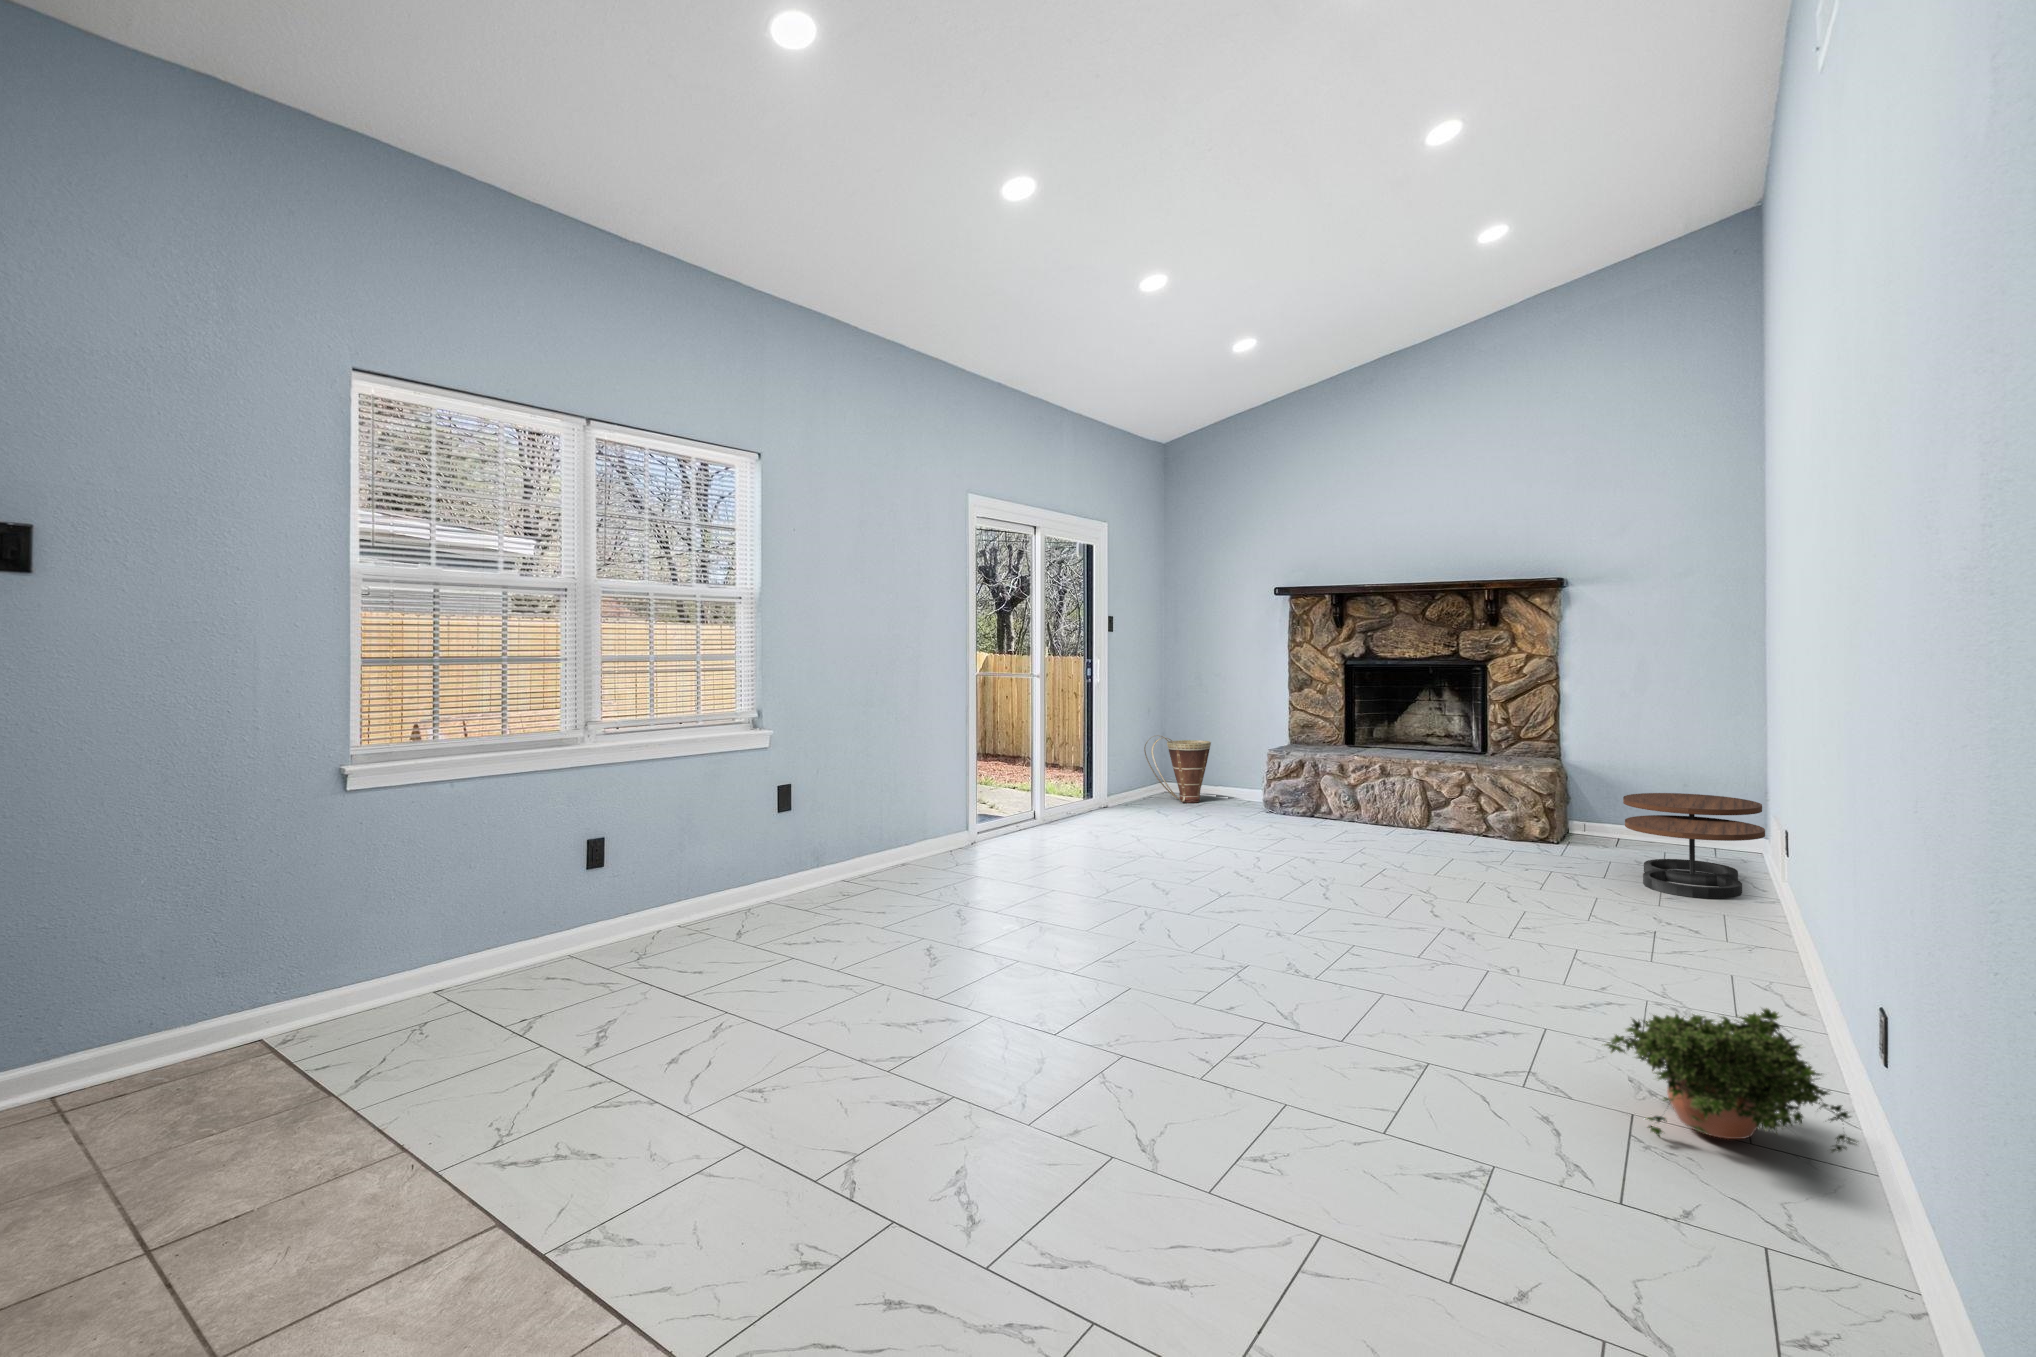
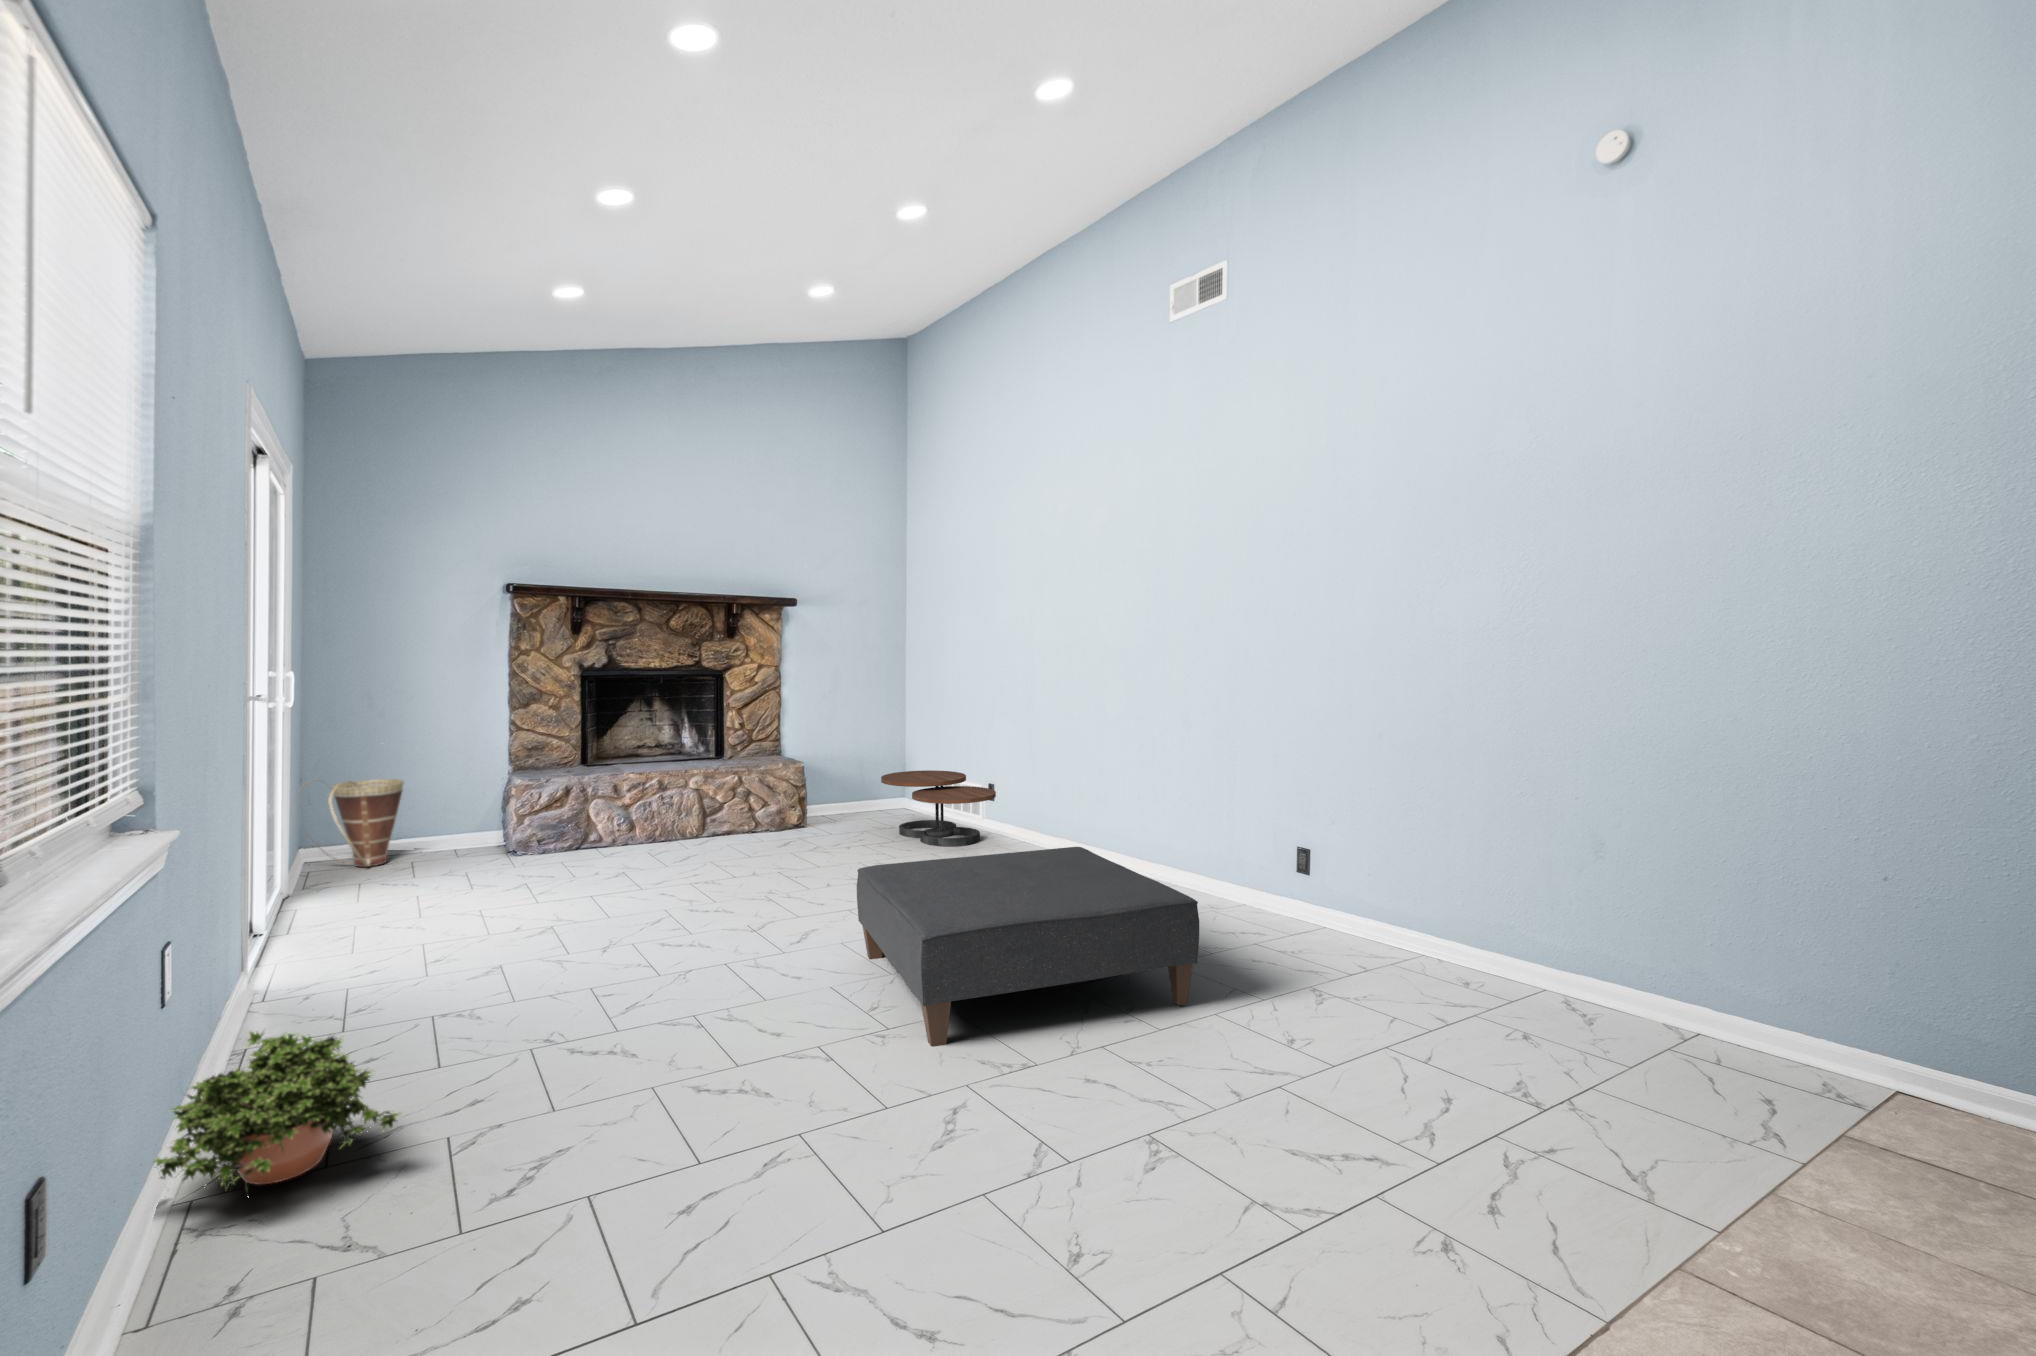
ottoman: none [1105,845,1521,1073] -> present [857,847,1199,1047]
potted plant: present [1605,1008,1857,1152] -> present [154,1032,399,1190]

